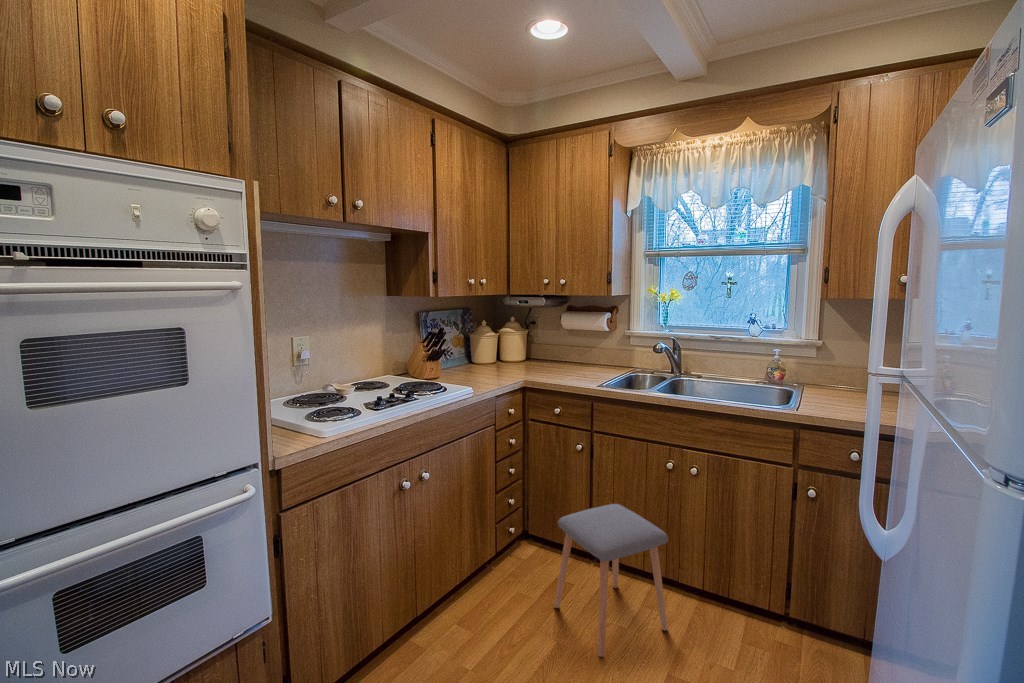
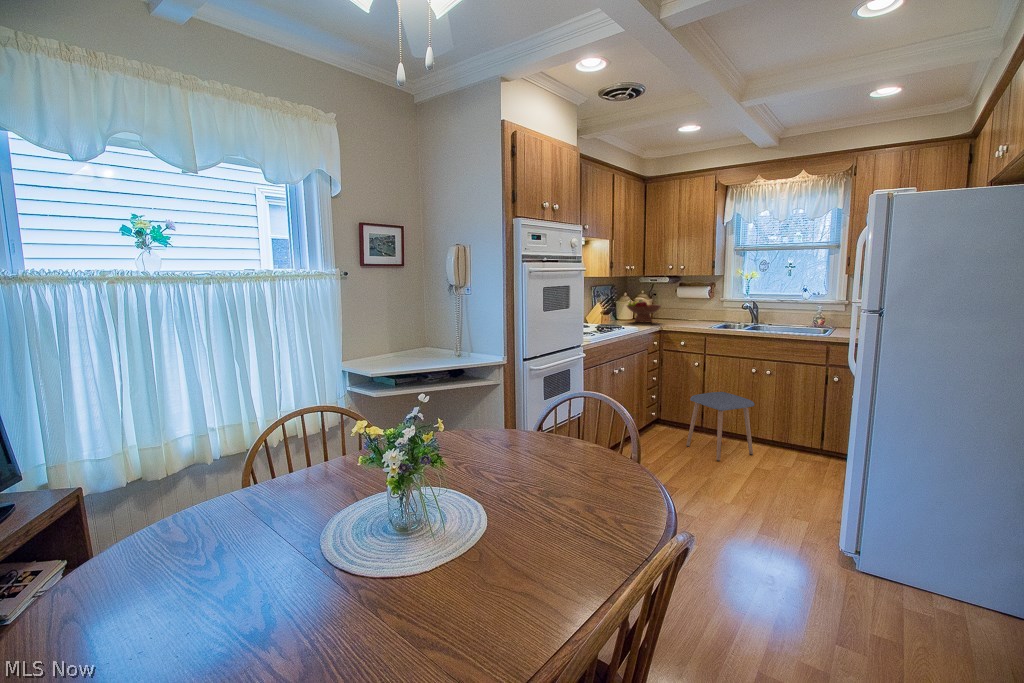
fruit bowl: none [473,334,530,373] -> present [627,300,661,323]

